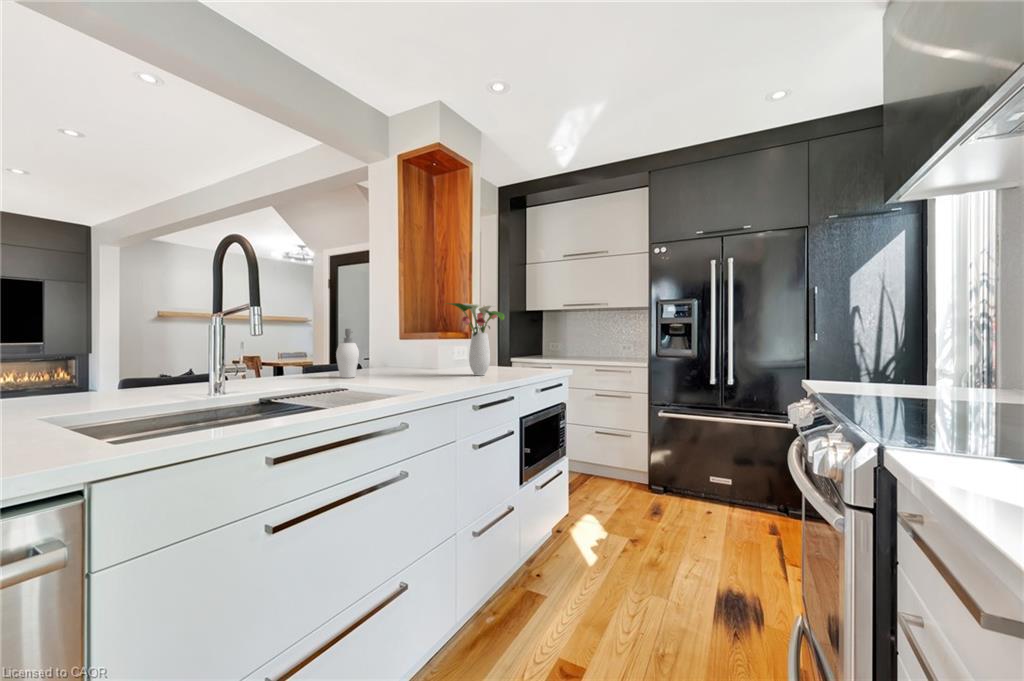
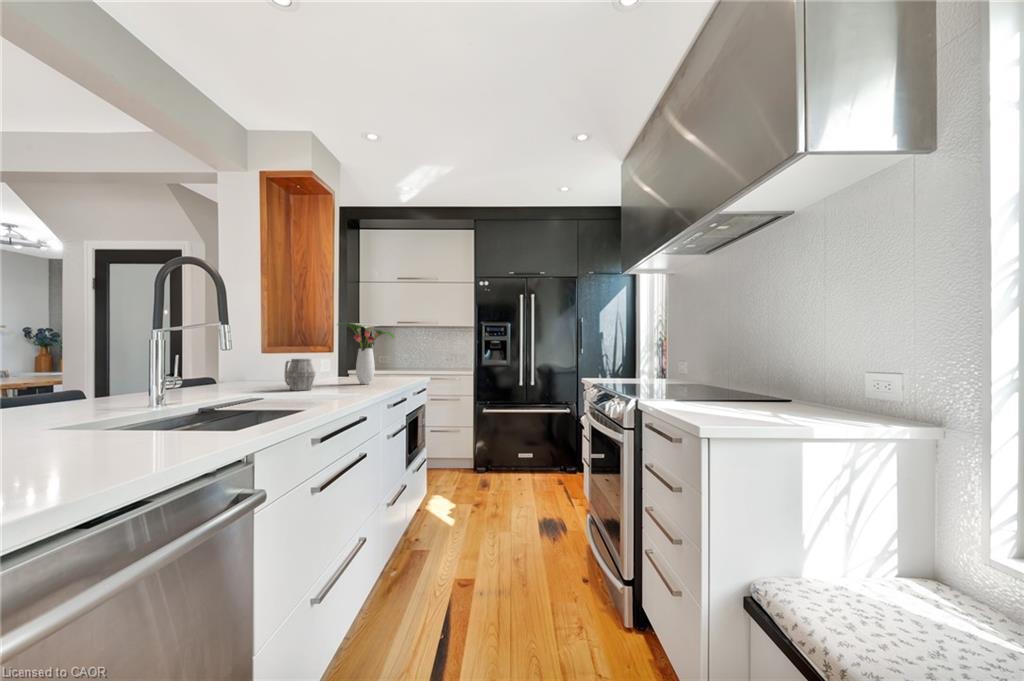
soap dispenser: present [336,329,359,378] -> none [229,344,259,391]
mug: none [383,344,413,380] -> present [285,359,315,390]

